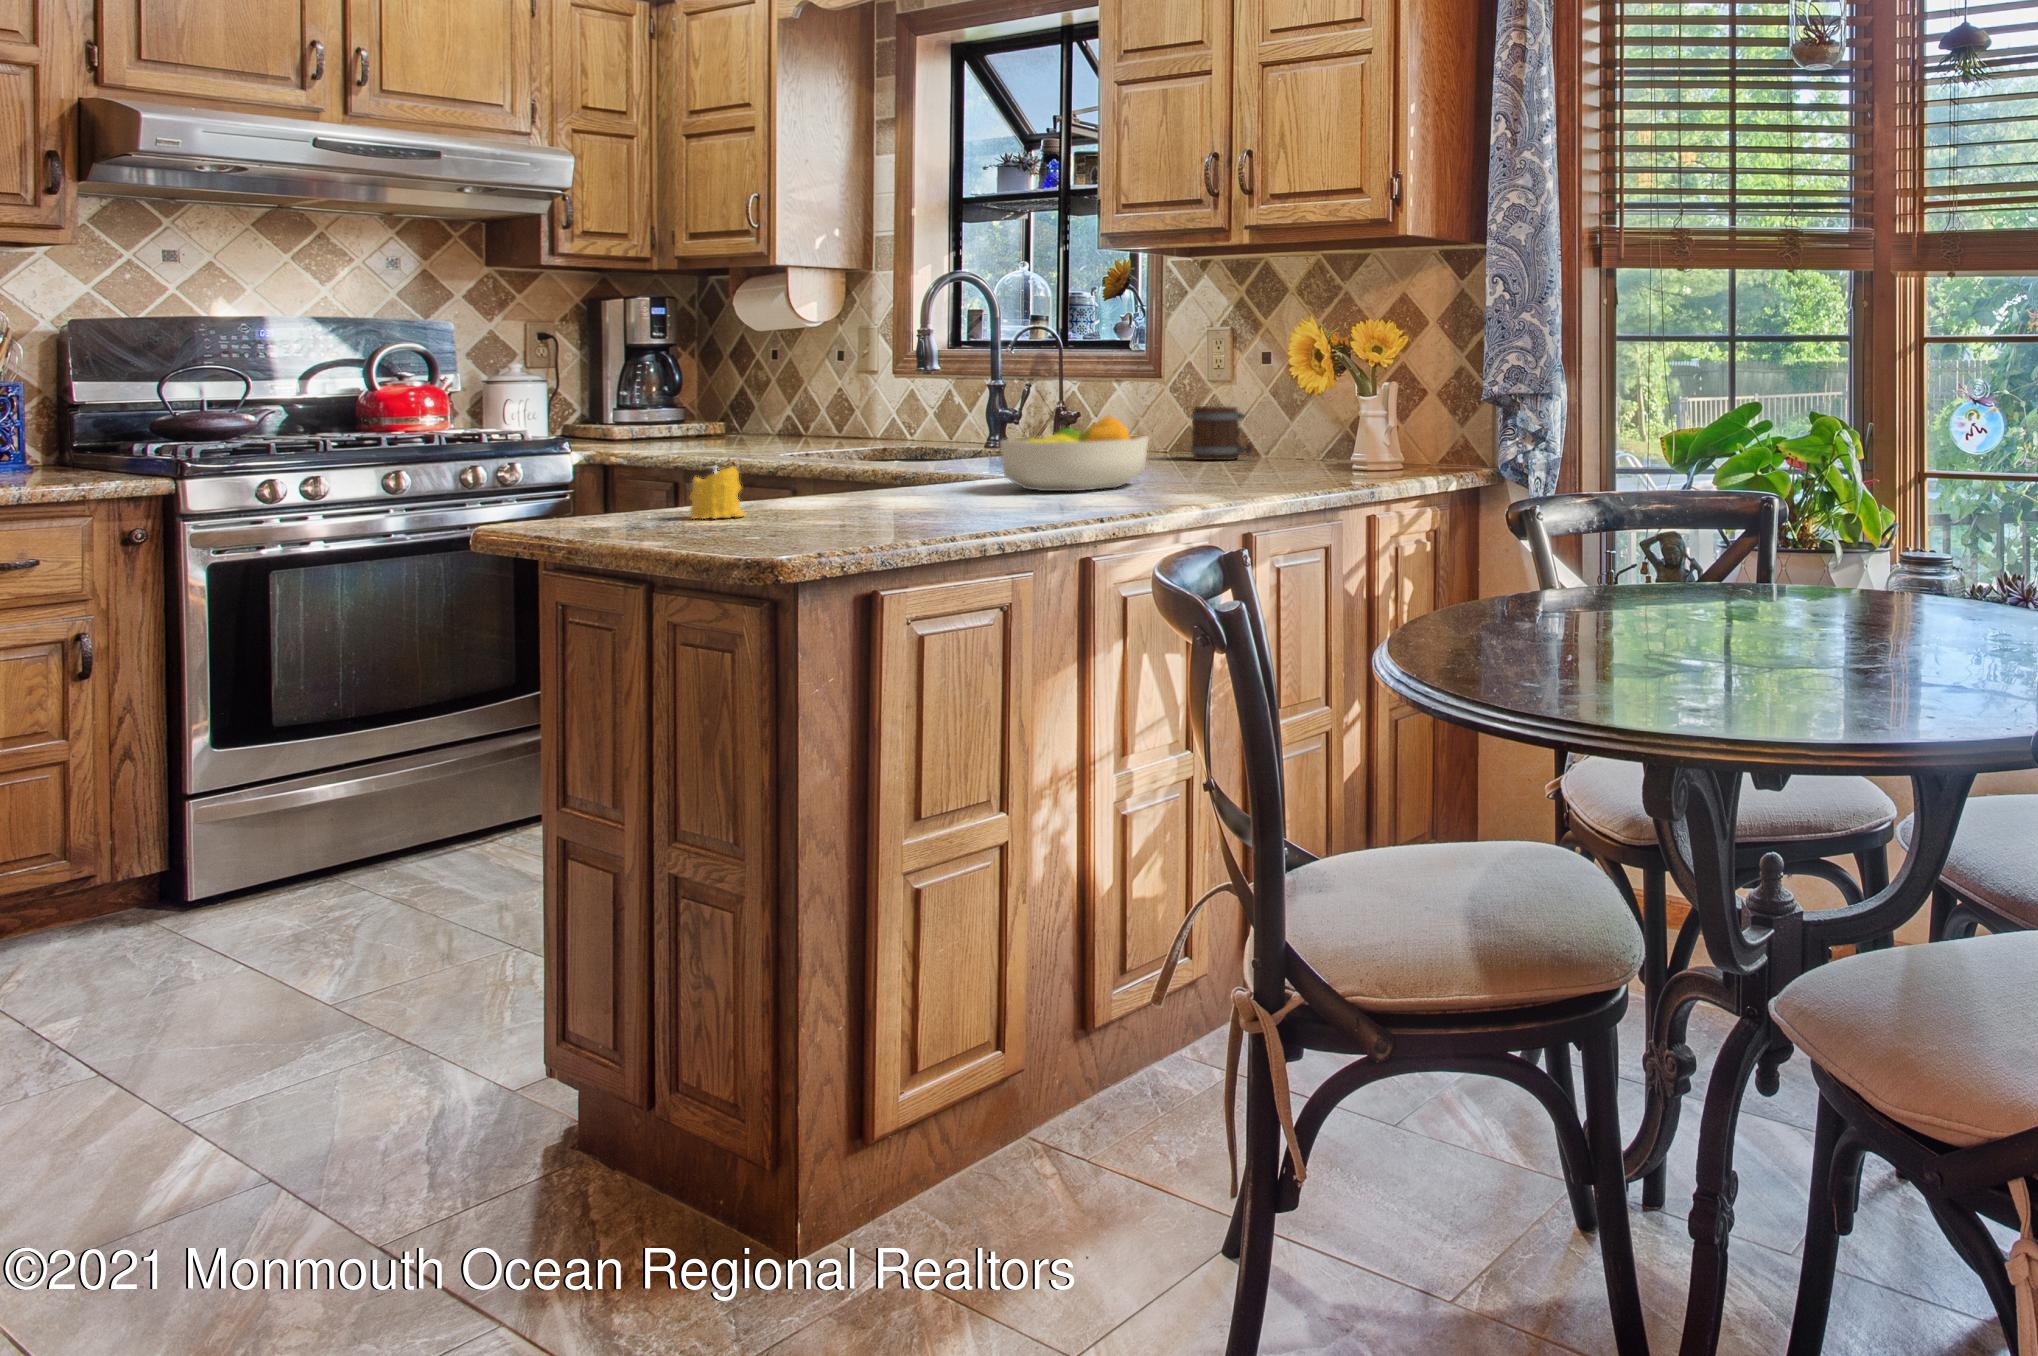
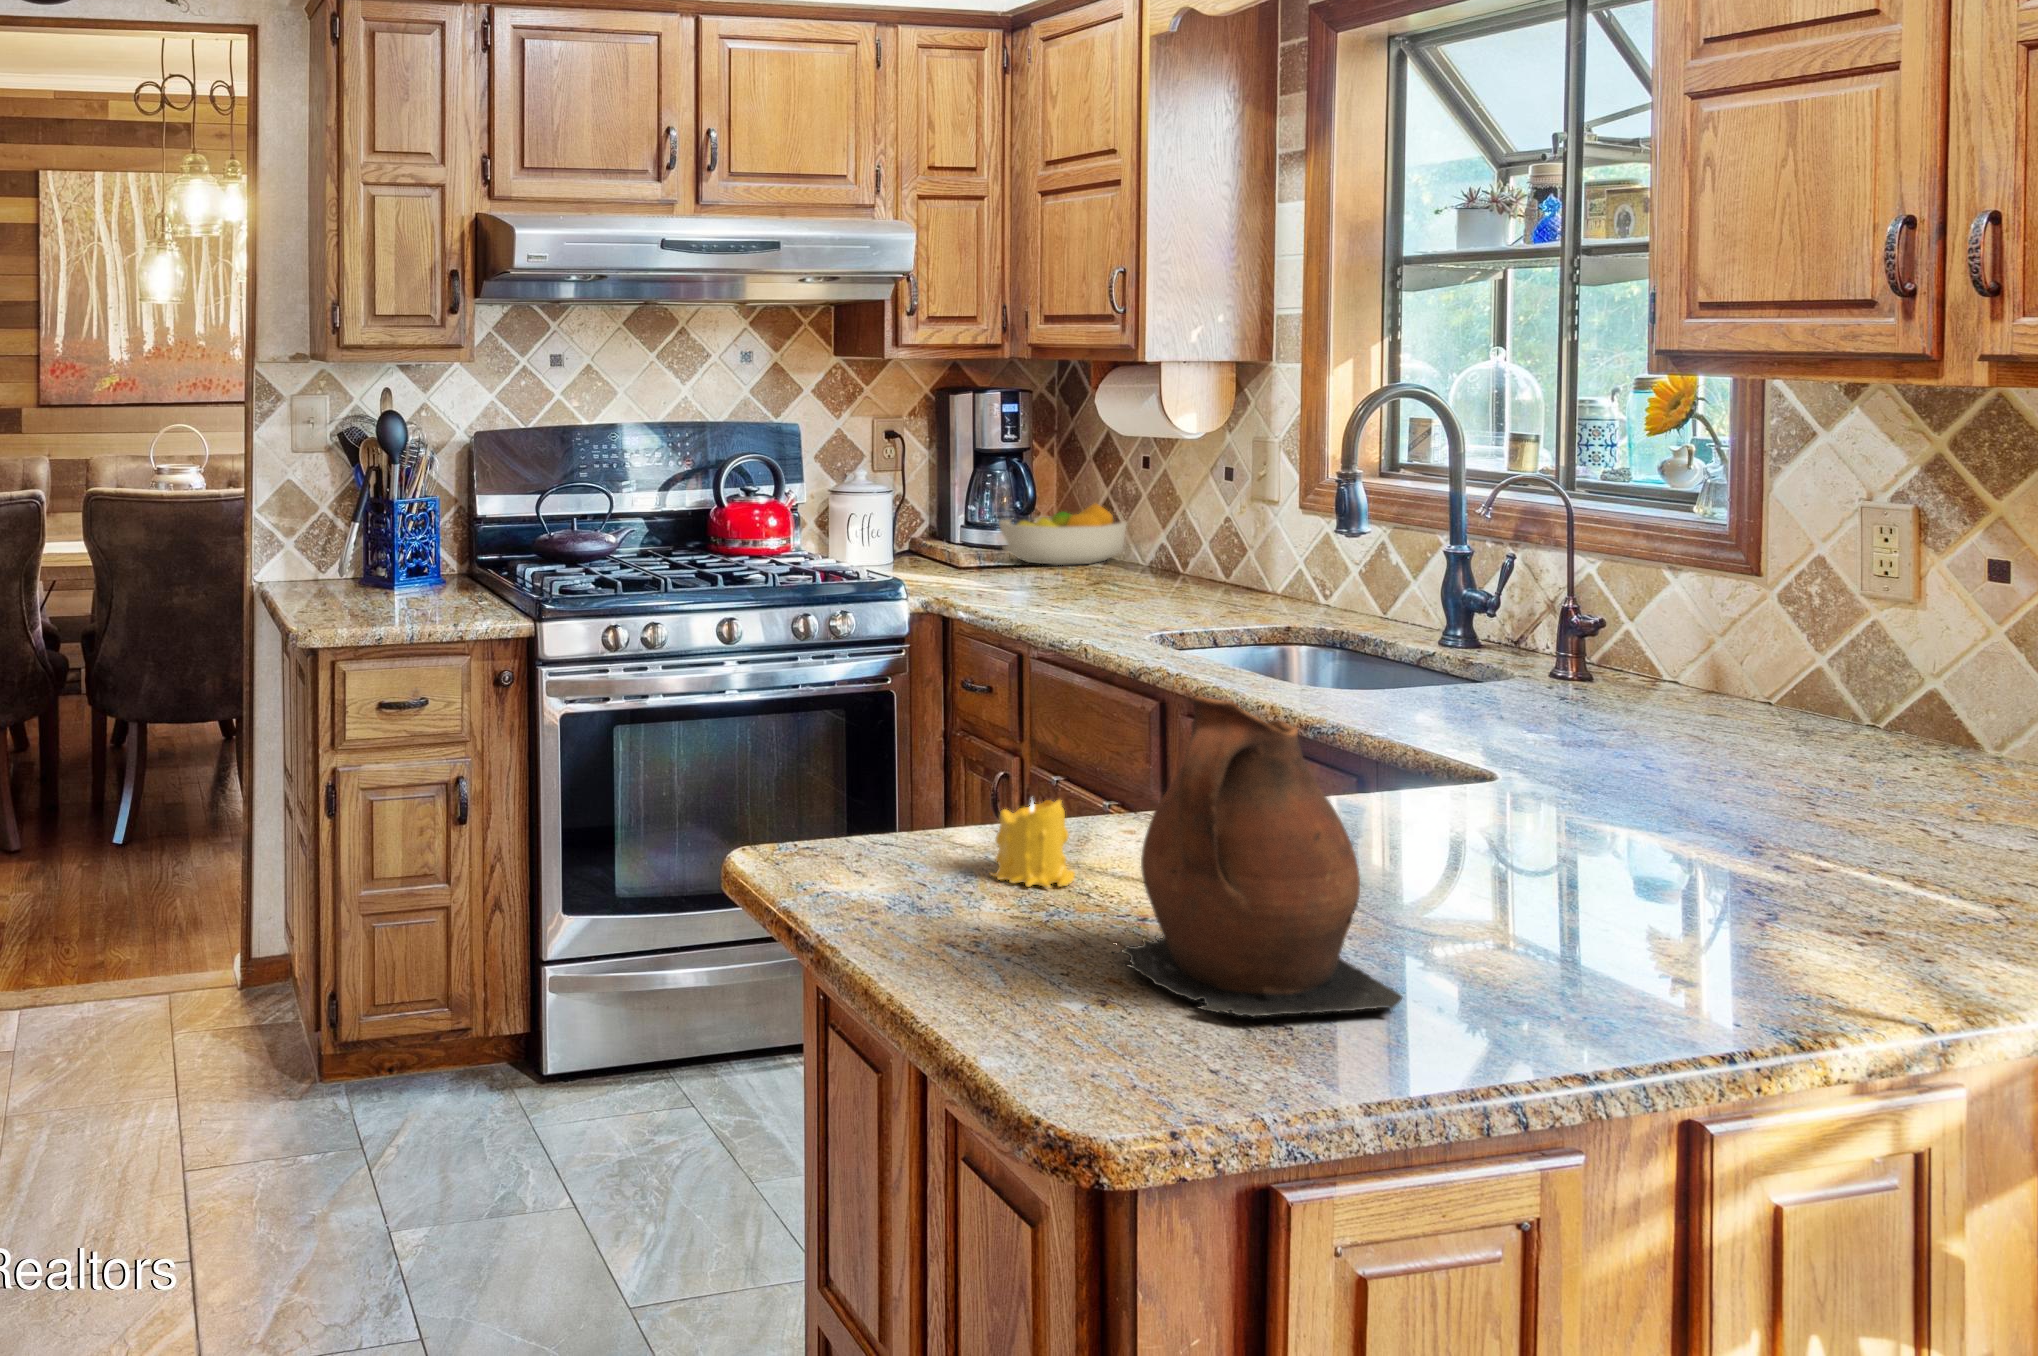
ceramic pitcher: none [775,360,944,530] -> present [1113,696,1402,1016]
mug: present [1191,406,1253,460] -> none [1825,638,1966,746]
fruit bowl: present [1000,416,1148,491] -> present [999,503,1126,565]

